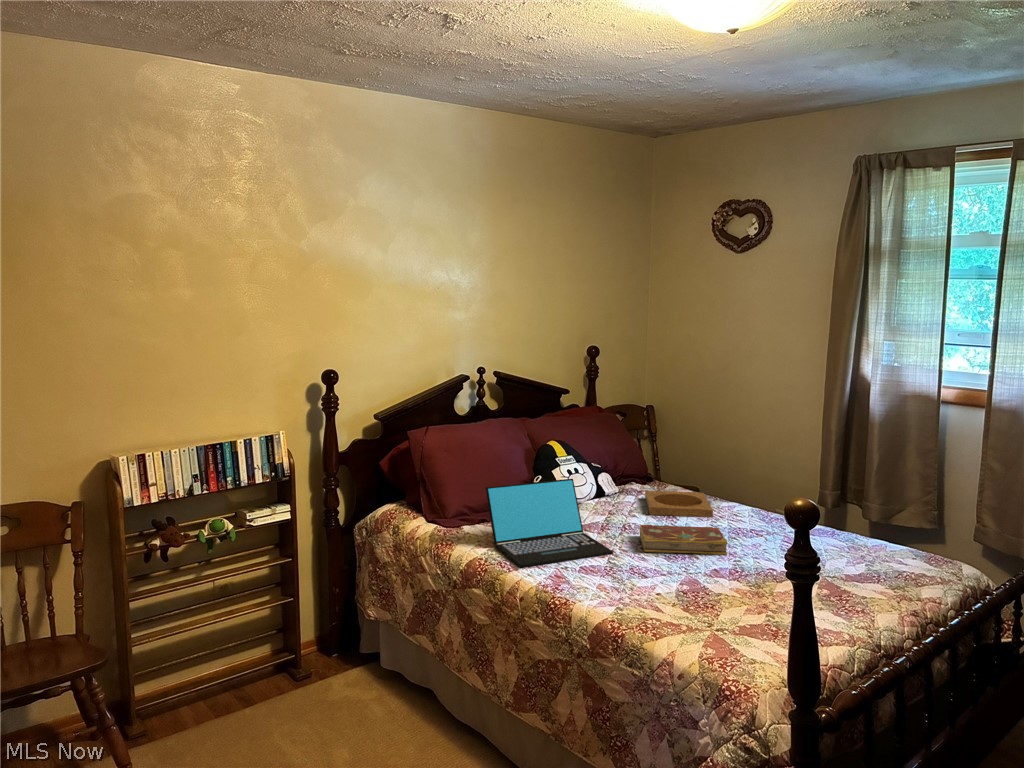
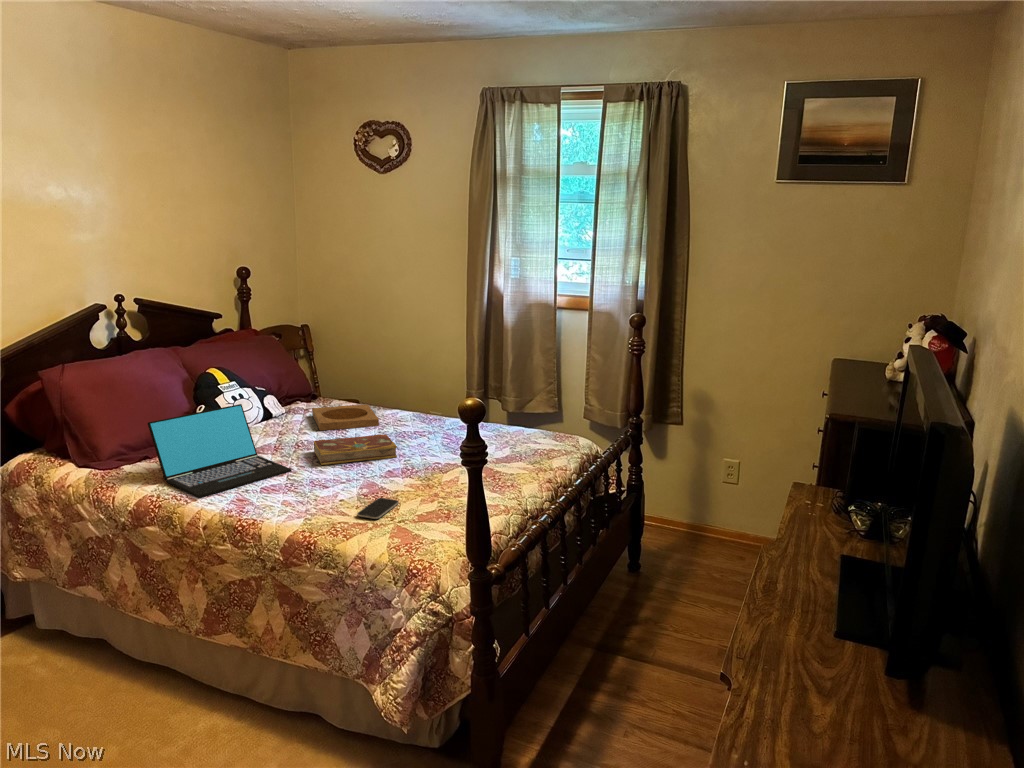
smartphone: none [672,598,721,622] -> present [357,498,399,519]

